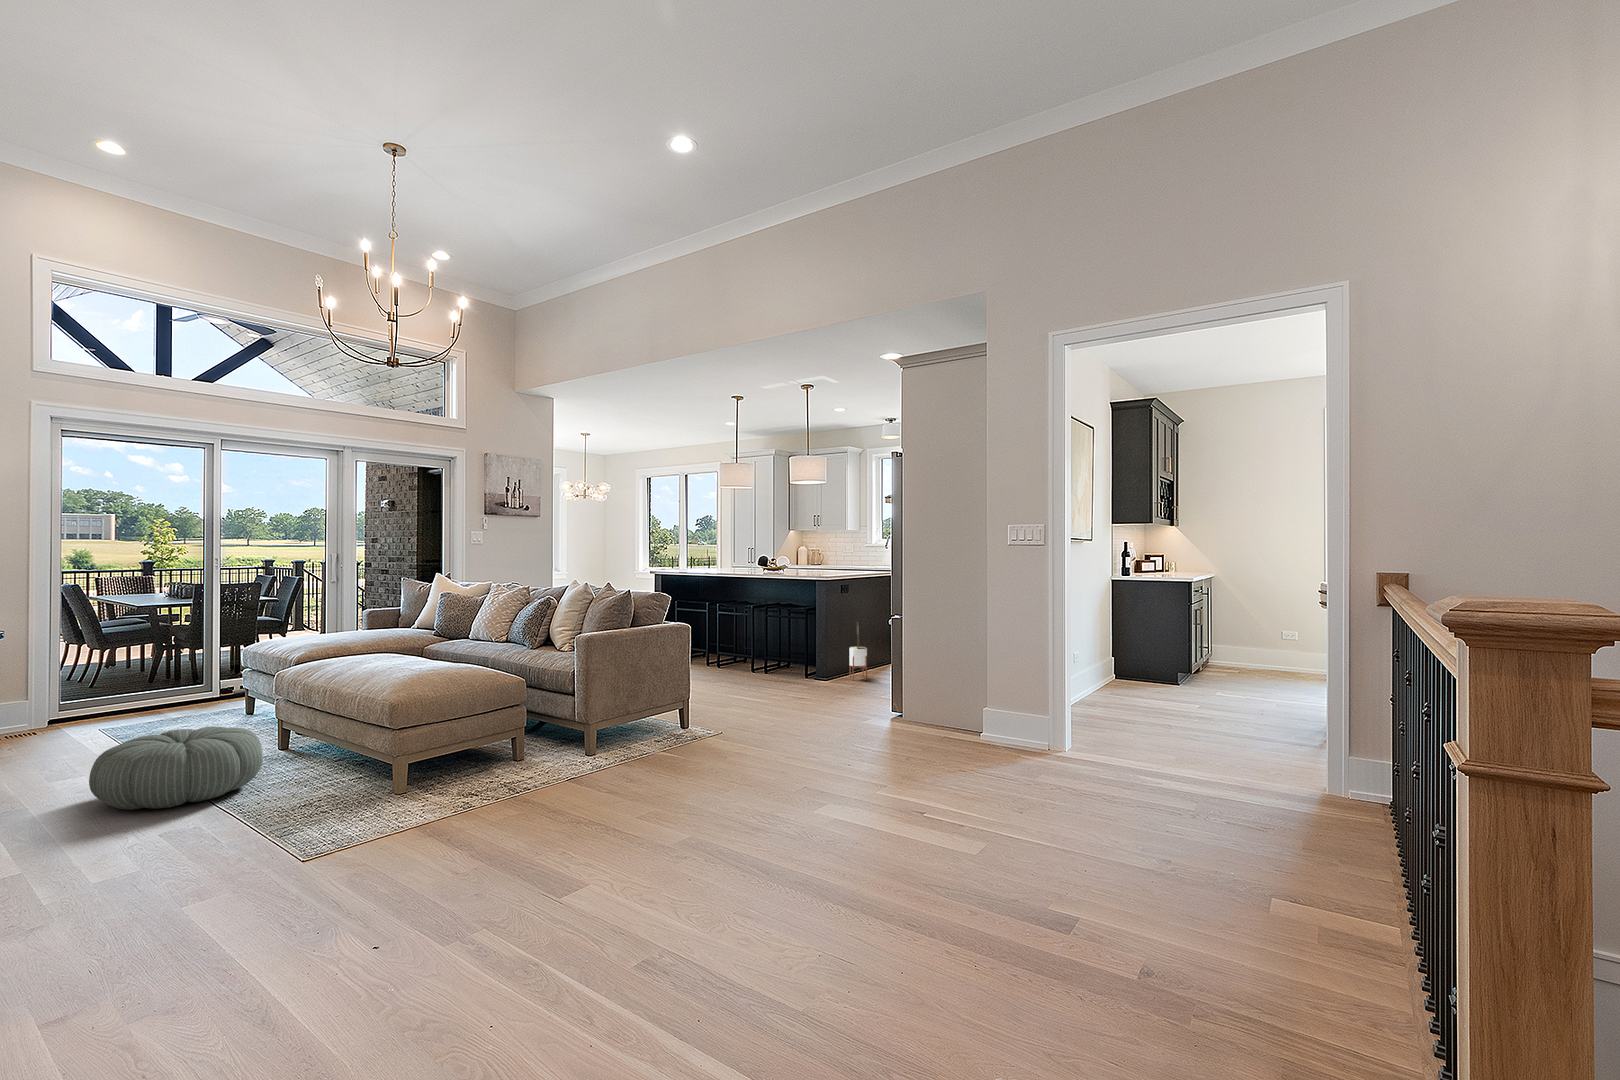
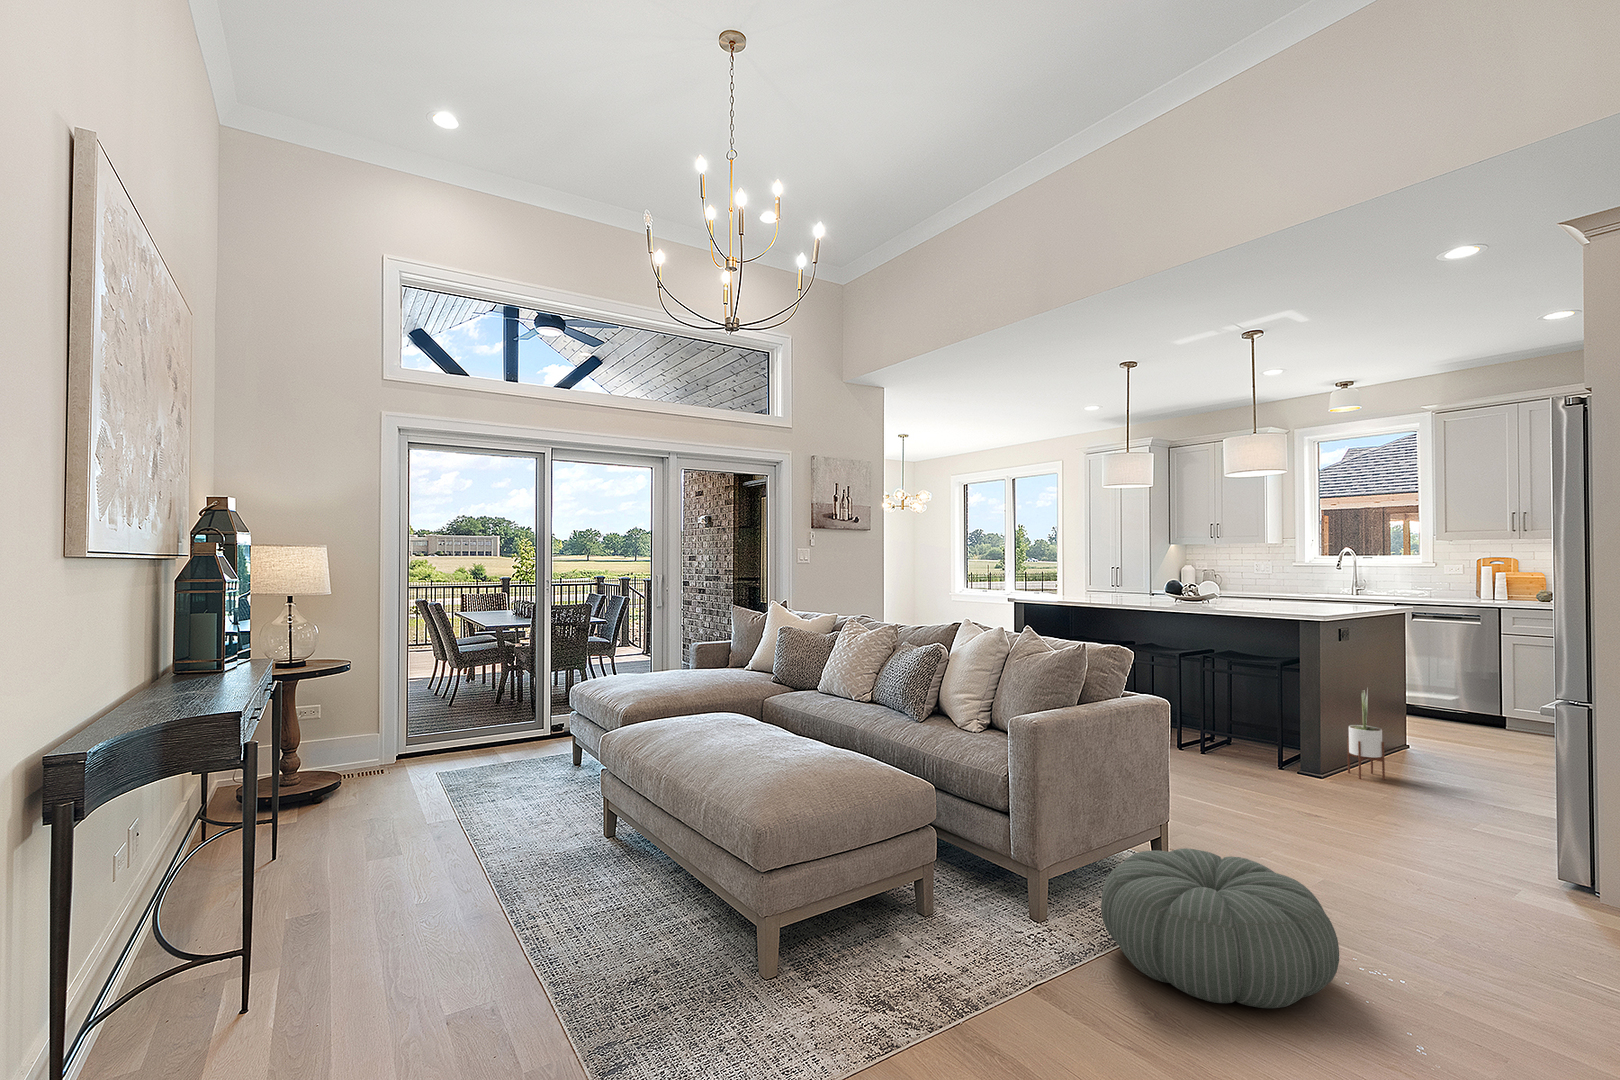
pouf: present [89,726,263,810] -> present [1101,848,1339,1008]

